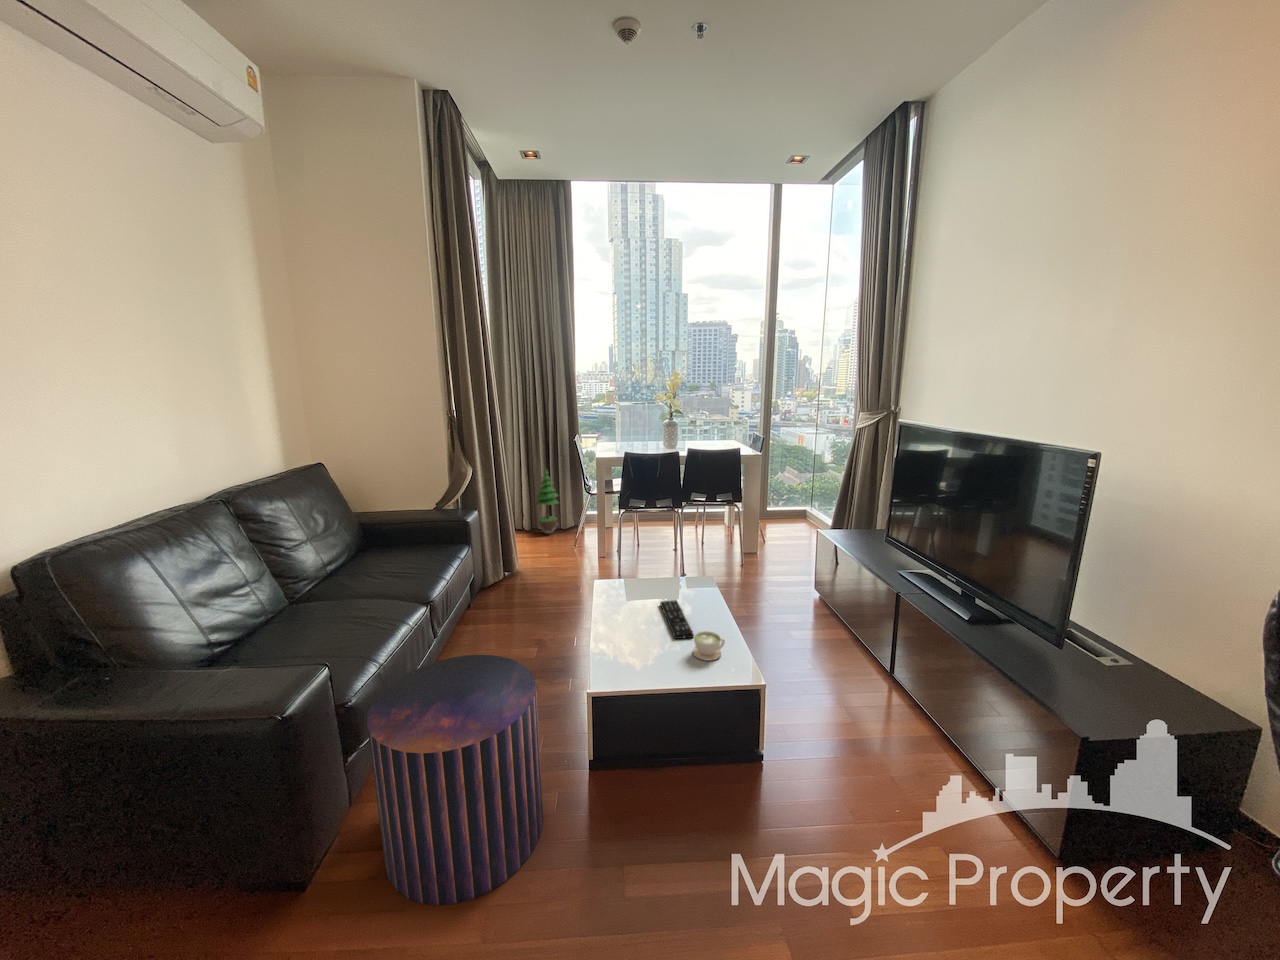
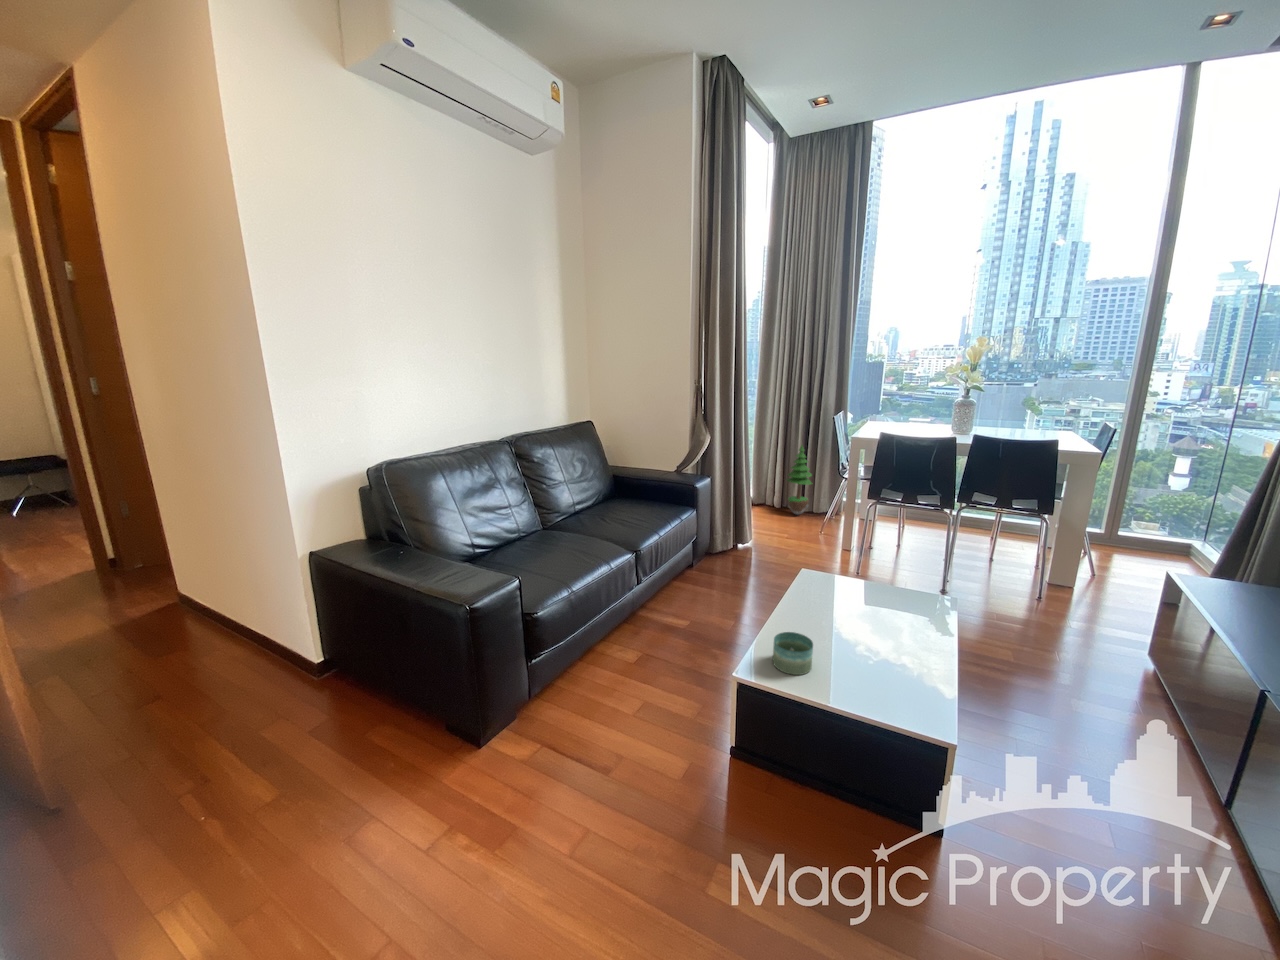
remote control: present [660,600,694,639] -> none [862,608,888,659]
coffee cup: present [693,631,725,661] -> none [875,654,922,693]
candle: none [613,636,646,674] -> present [773,632,813,675]
pouf: present [367,655,543,905] -> none [526,602,673,818]

